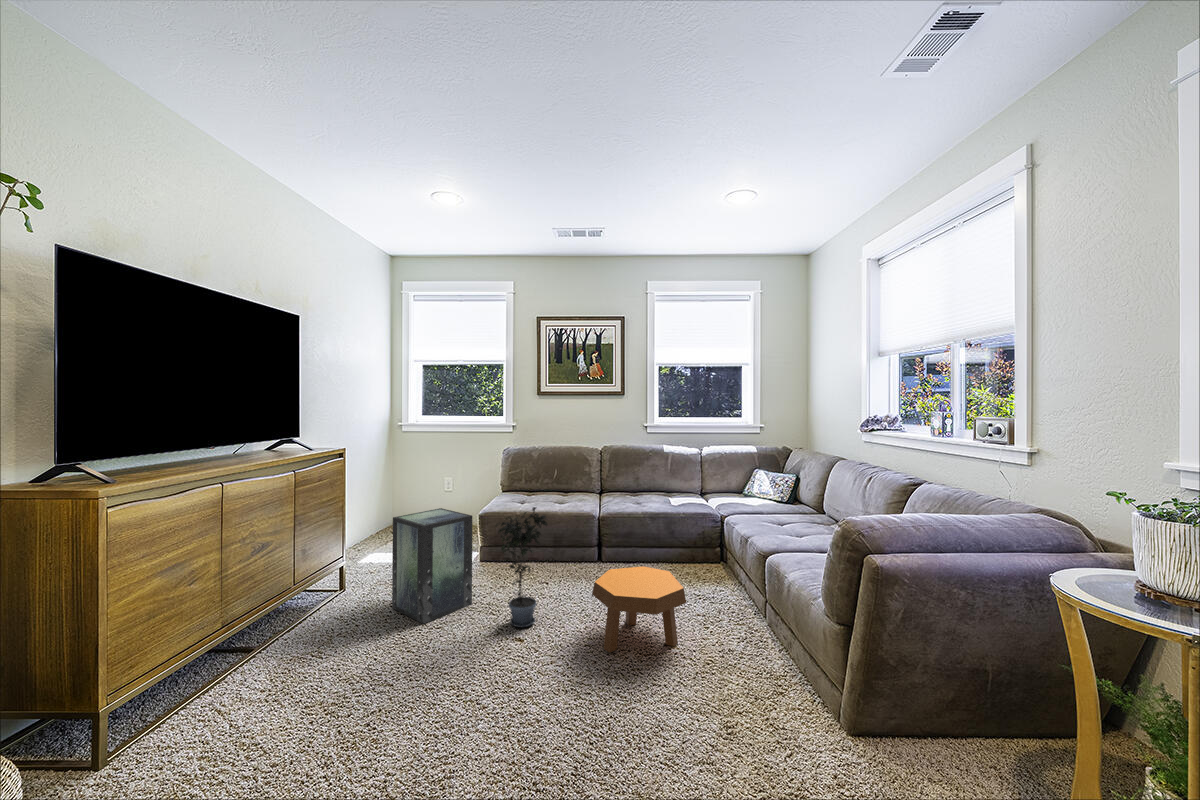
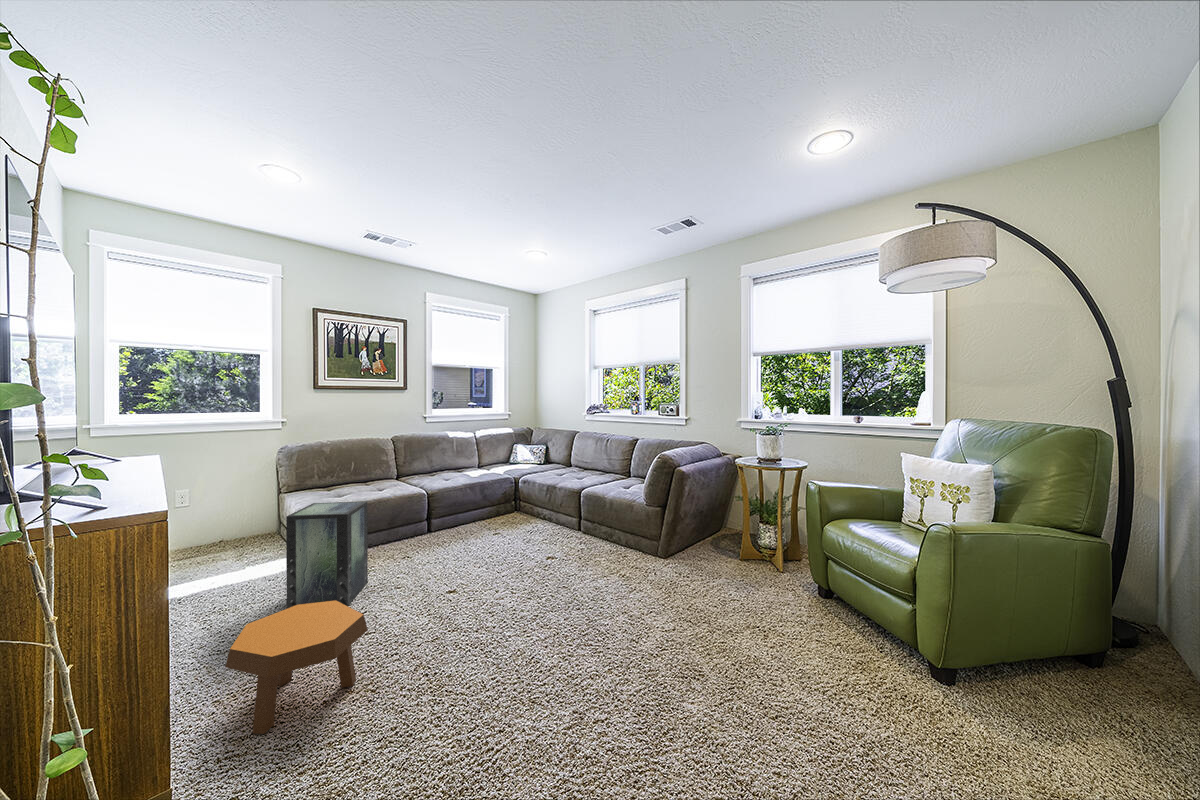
potted plant: present [496,507,547,627] -> none [415,481,459,581]
footstool: present [592,566,686,653] -> present [225,600,368,734]

